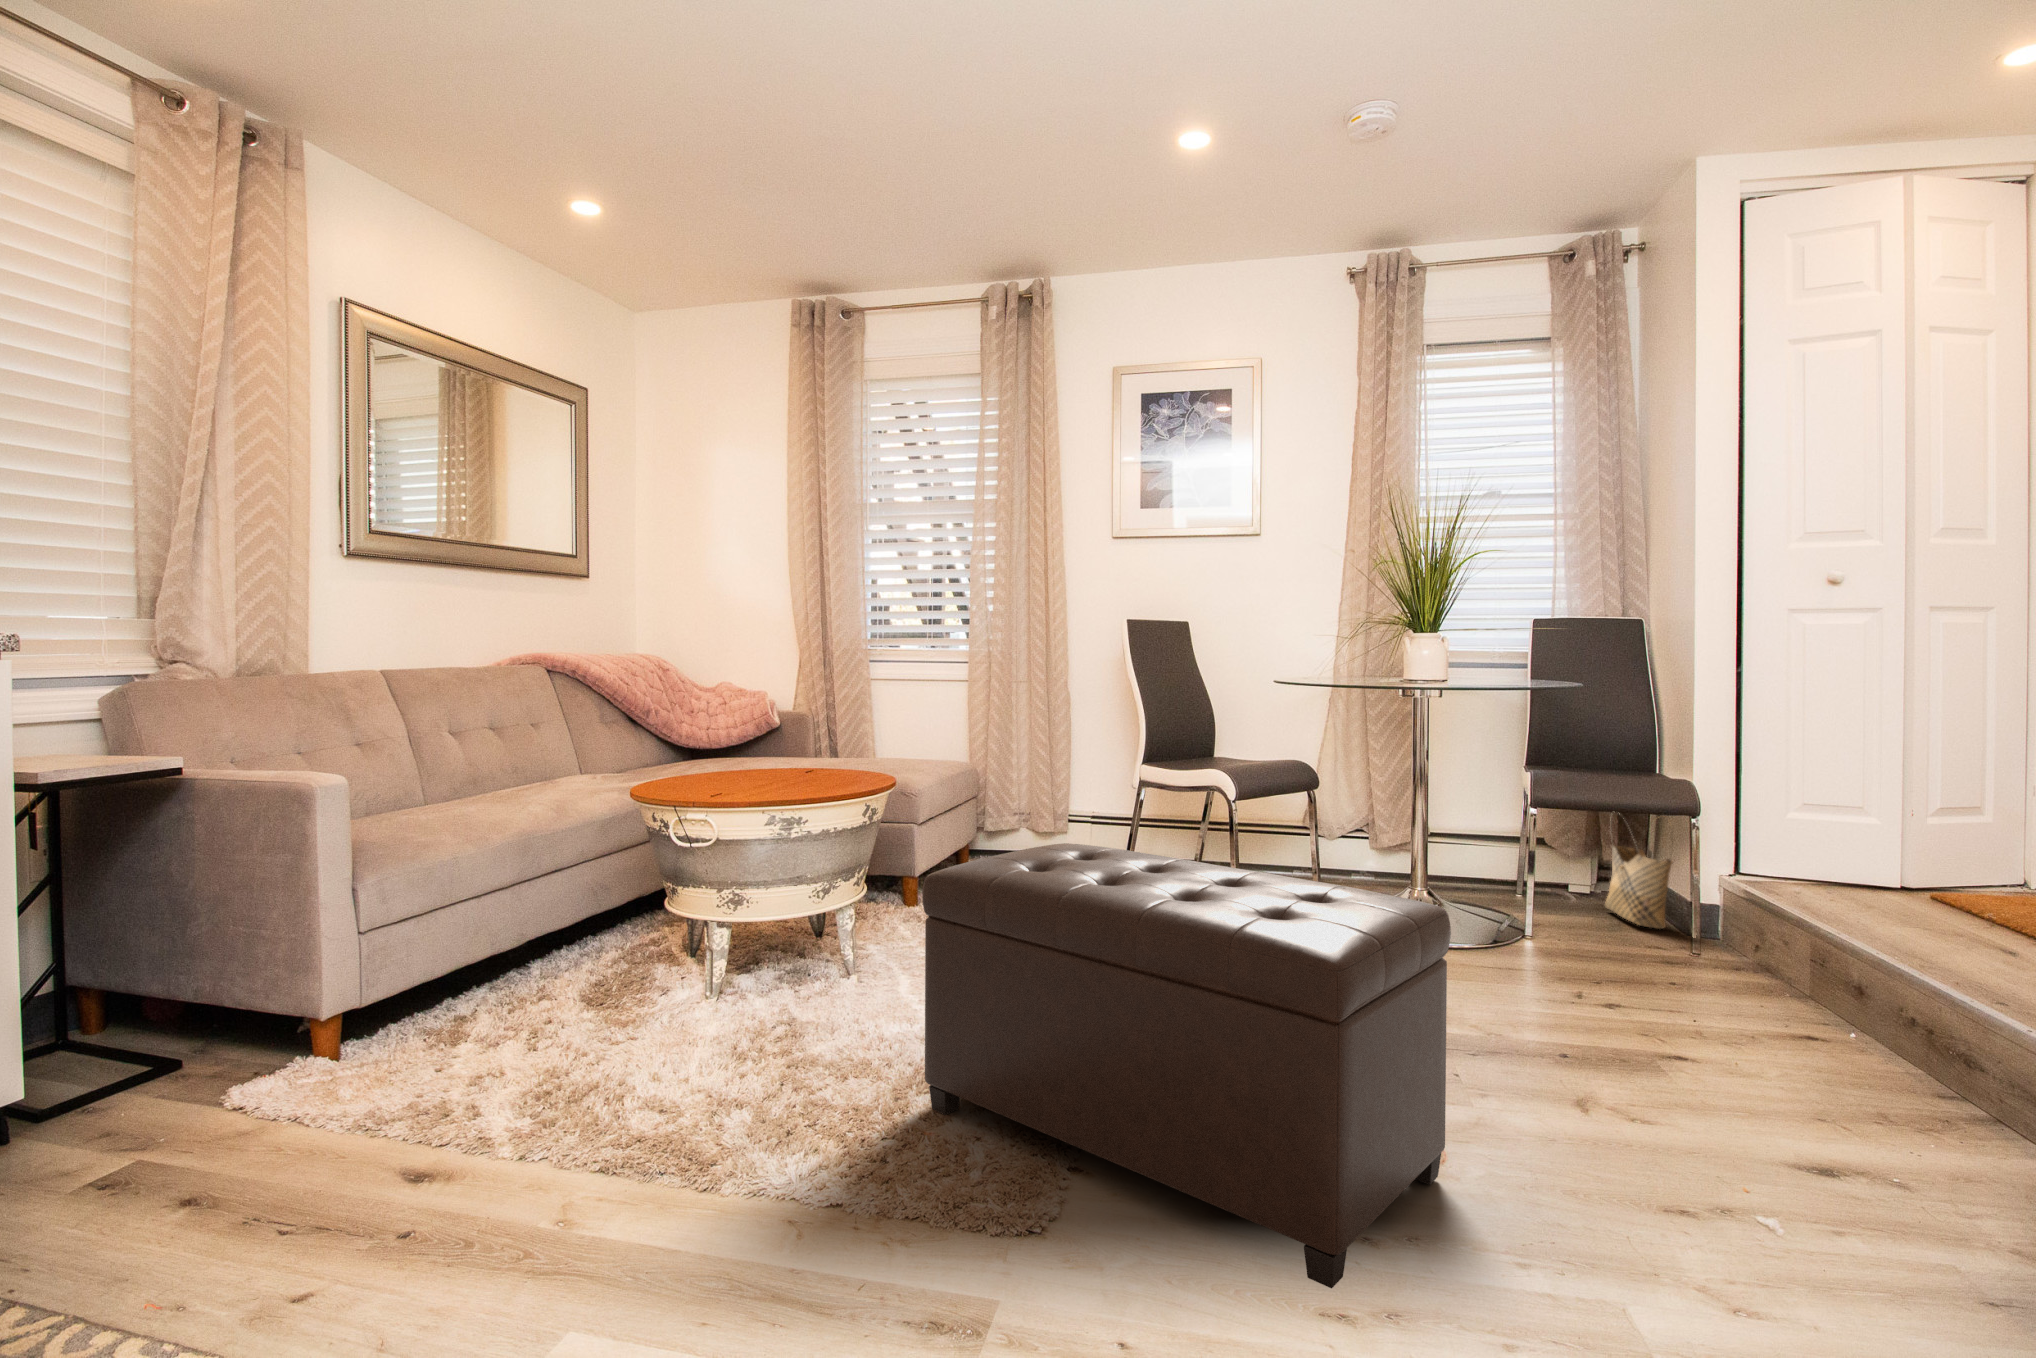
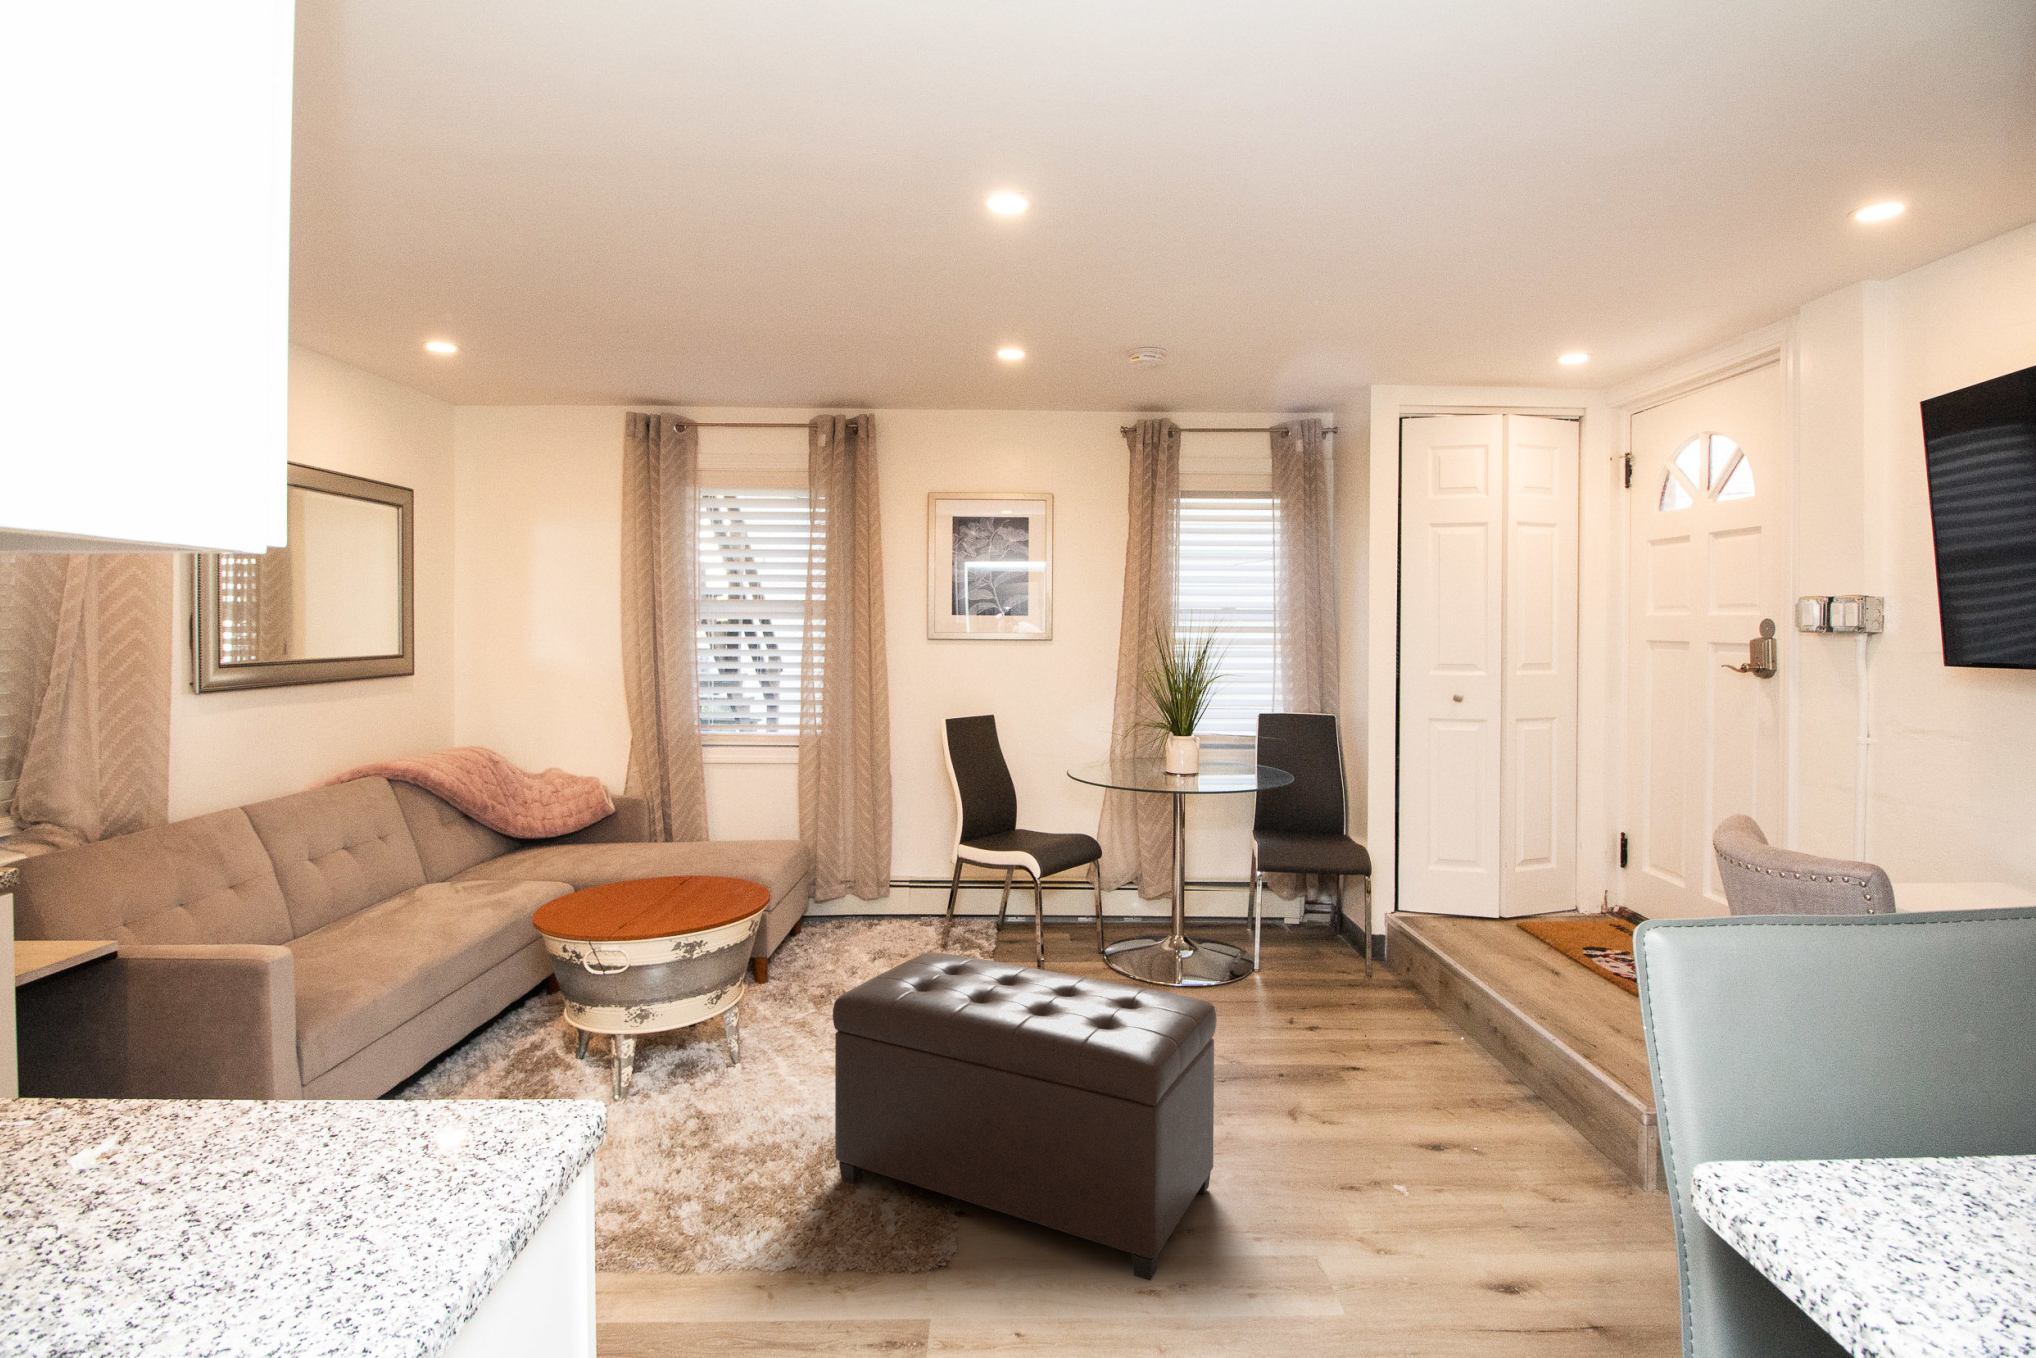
woven basket: present [1605,814,1673,929] -> none [1308,867,1354,955]

